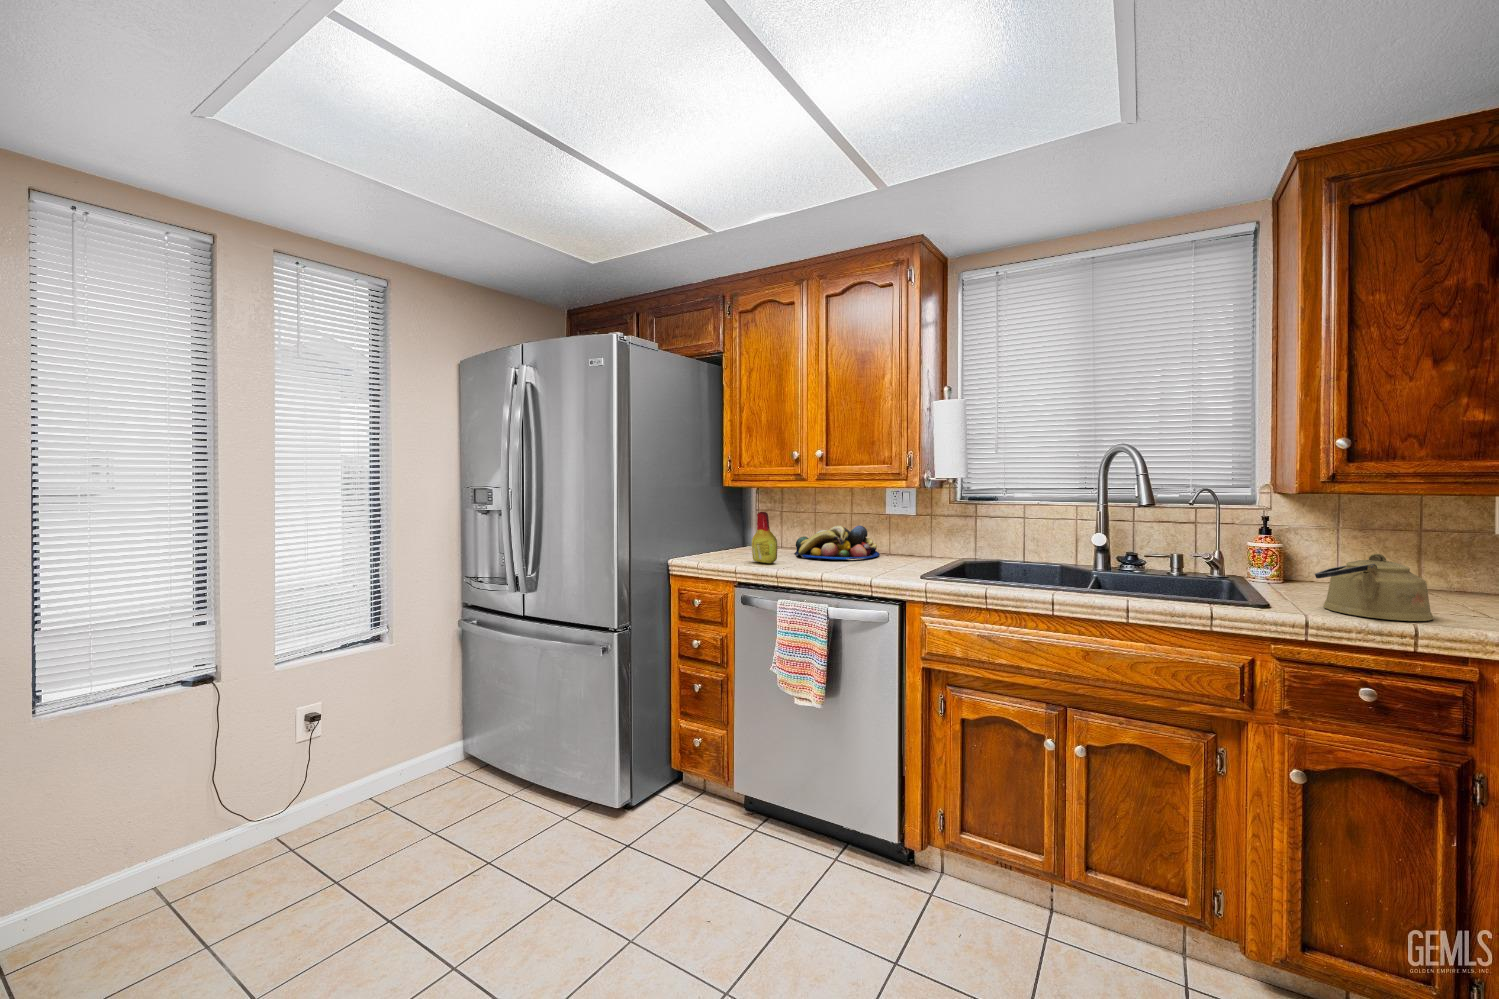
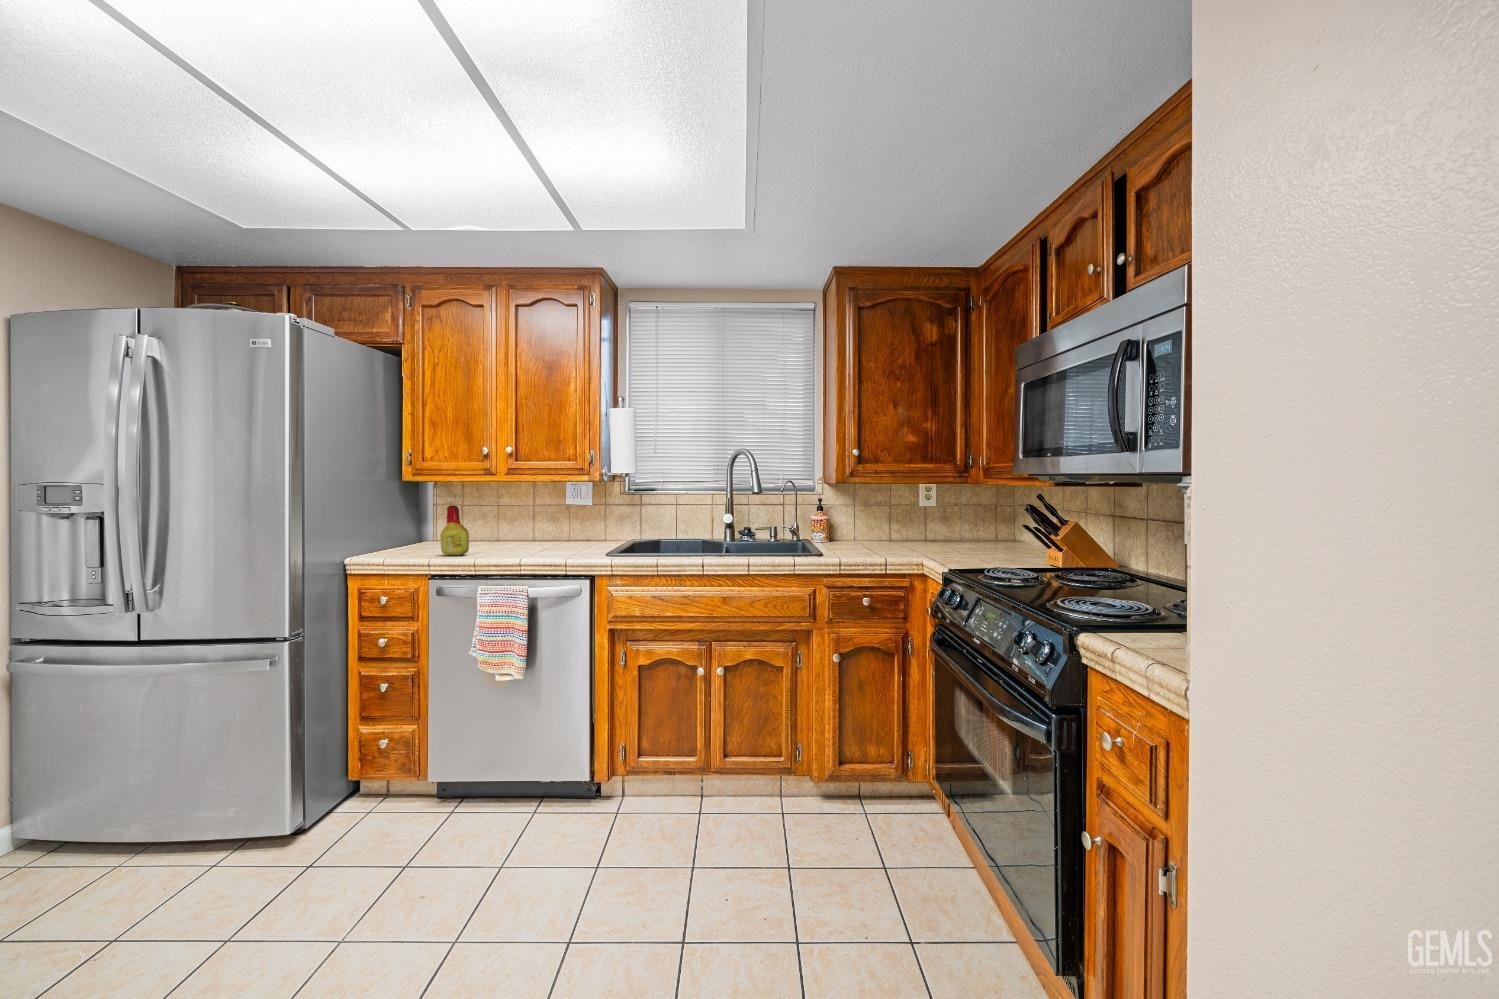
fruit bowl: present [795,525,880,560] -> none [479,519,564,550]
kettle: present [1315,554,1434,621] -> none [845,521,895,558]

